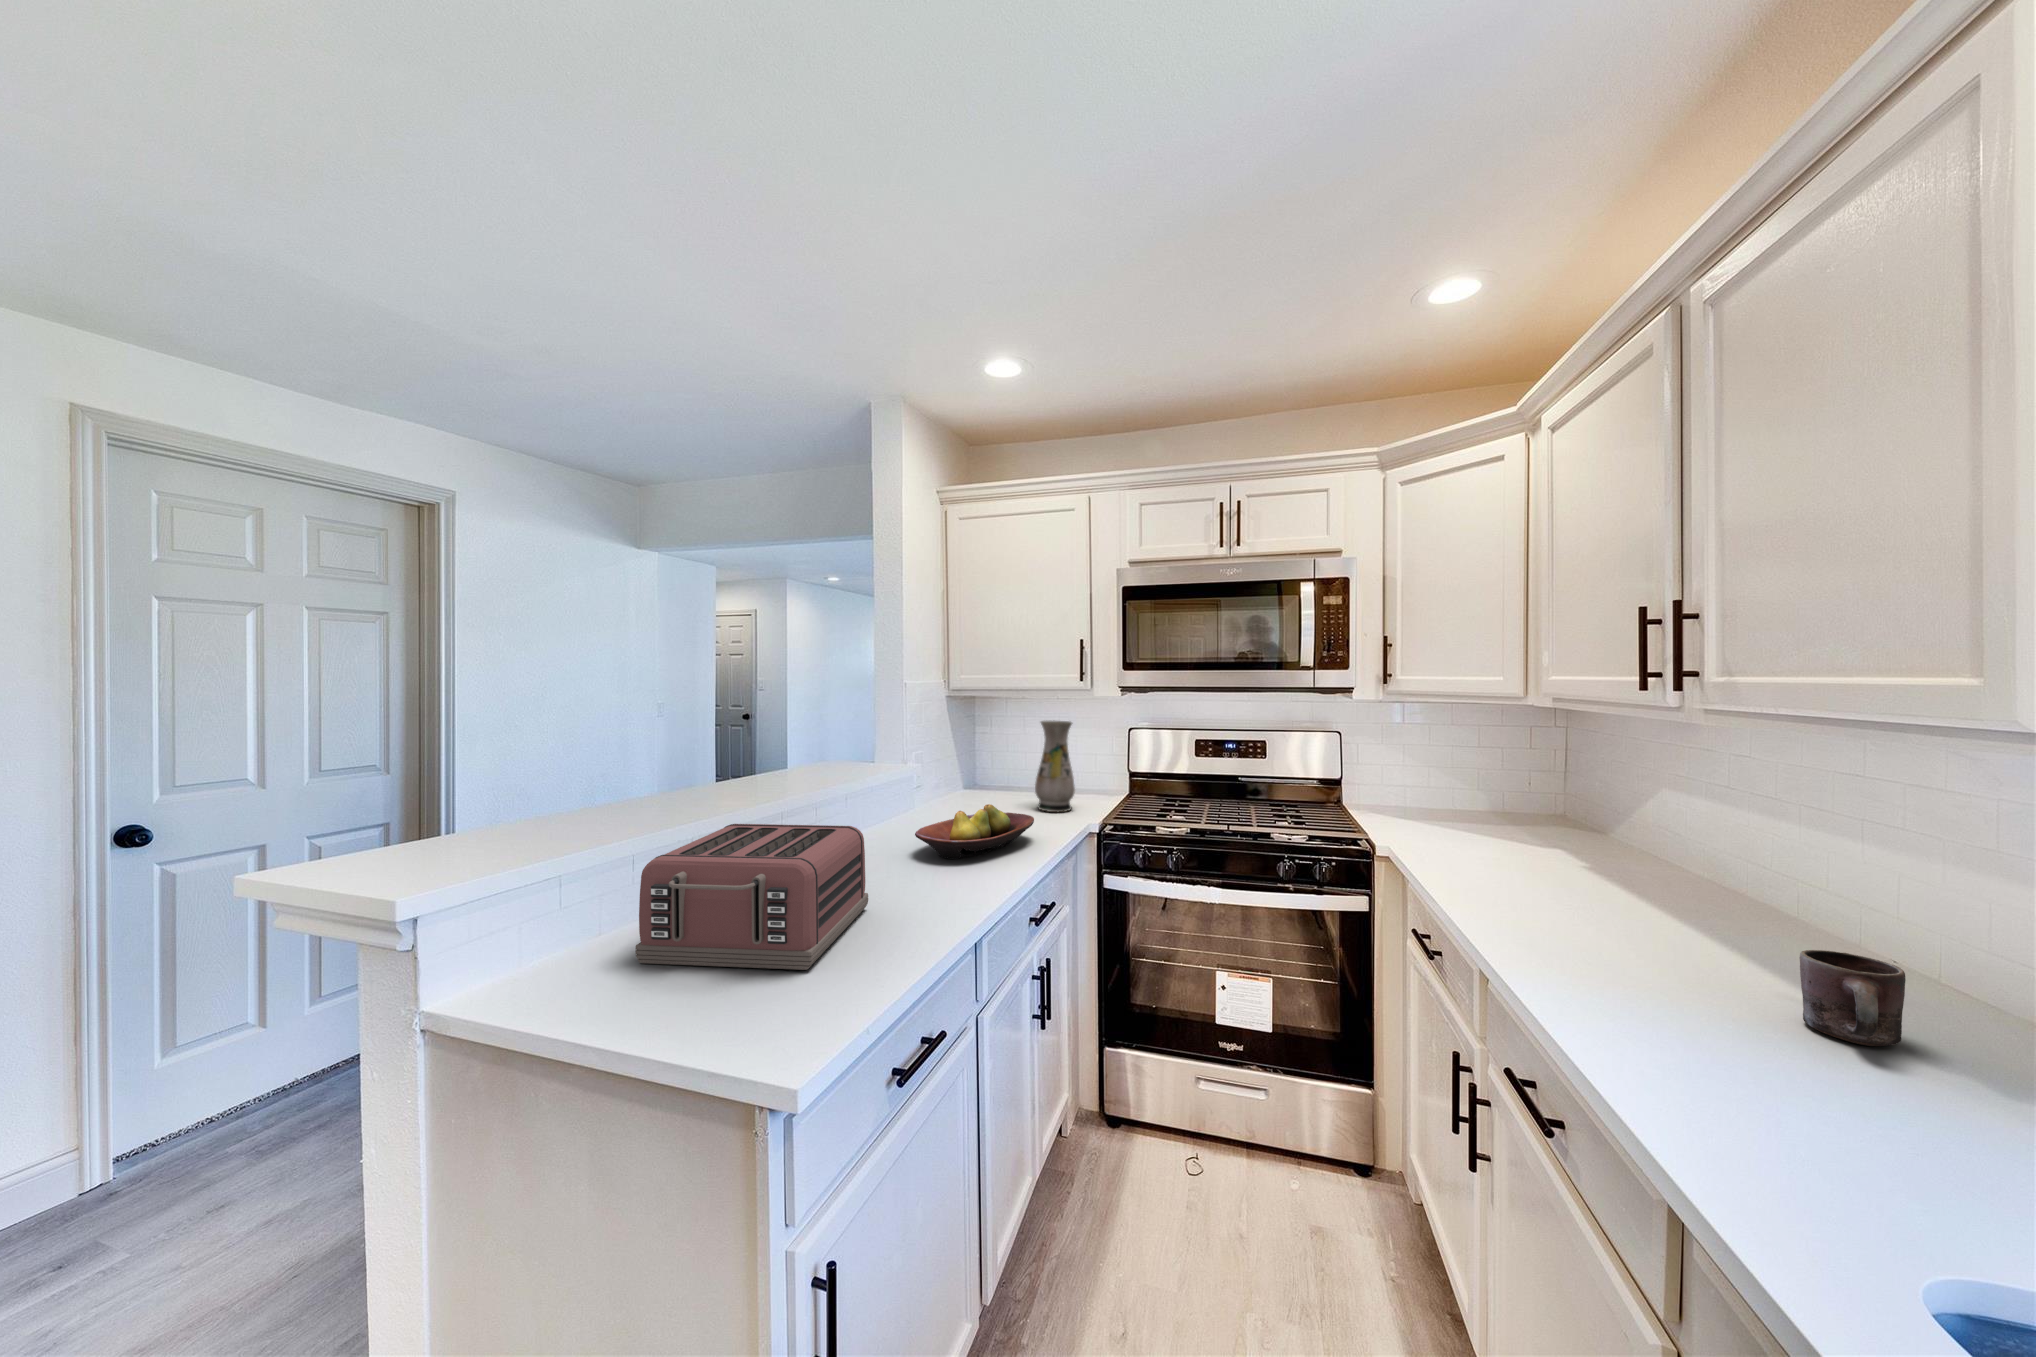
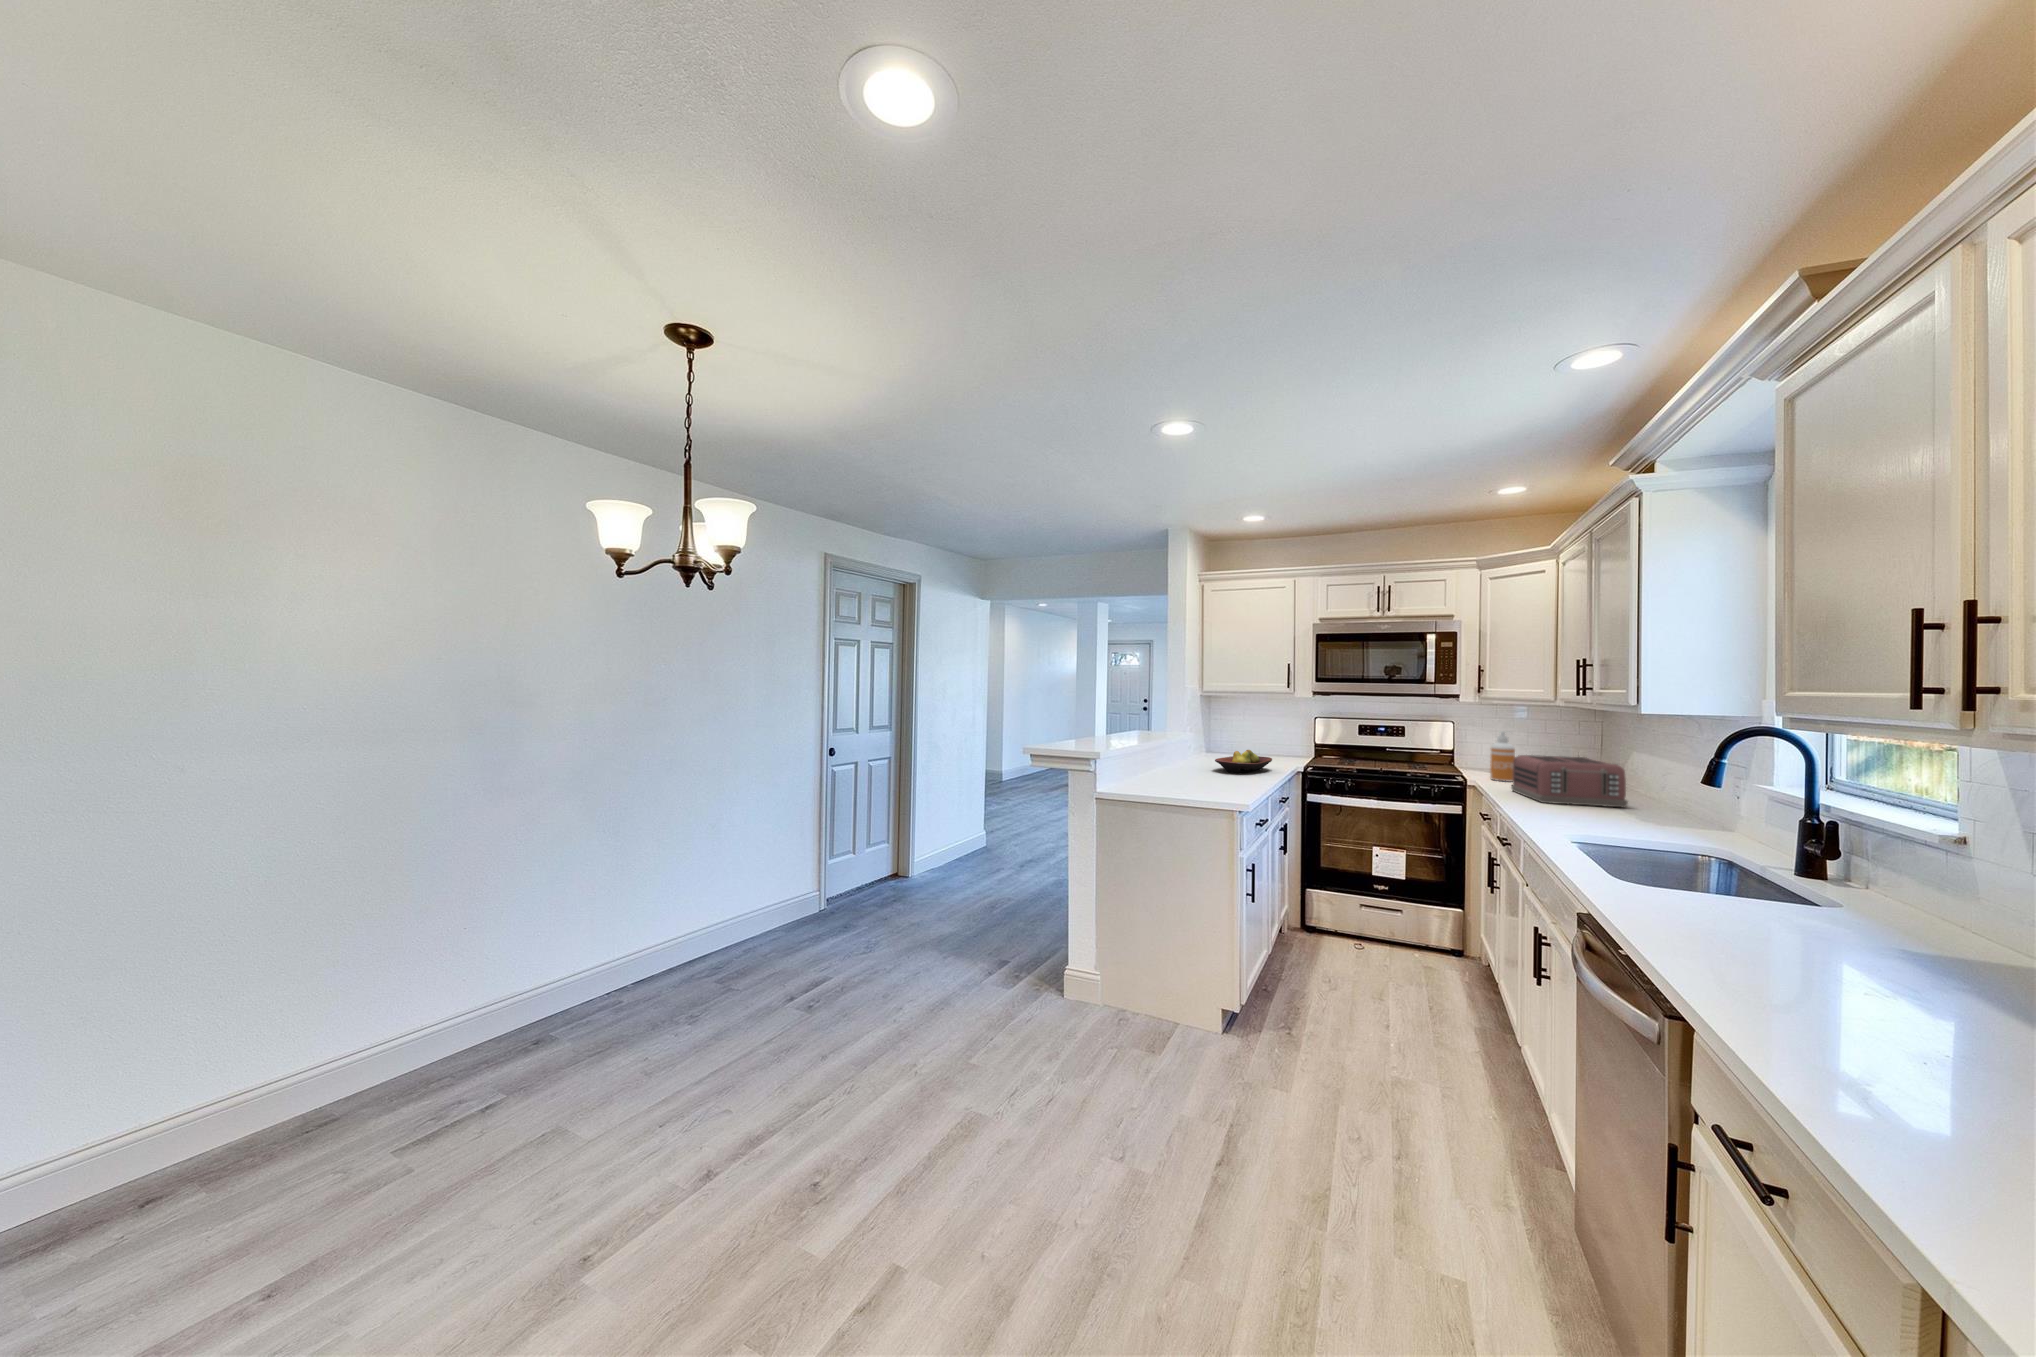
vase: present [1035,721,1075,812] -> none [1262,710,1286,761]
soap dispenser: none [1413,754,1454,847] -> present [1490,731,1515,782]
toaster: present [635,824,868,970] -> present [1511,755,1628,807]
mug: present [1799,950,1906,1046] -> none [1625,796,1661,827]

